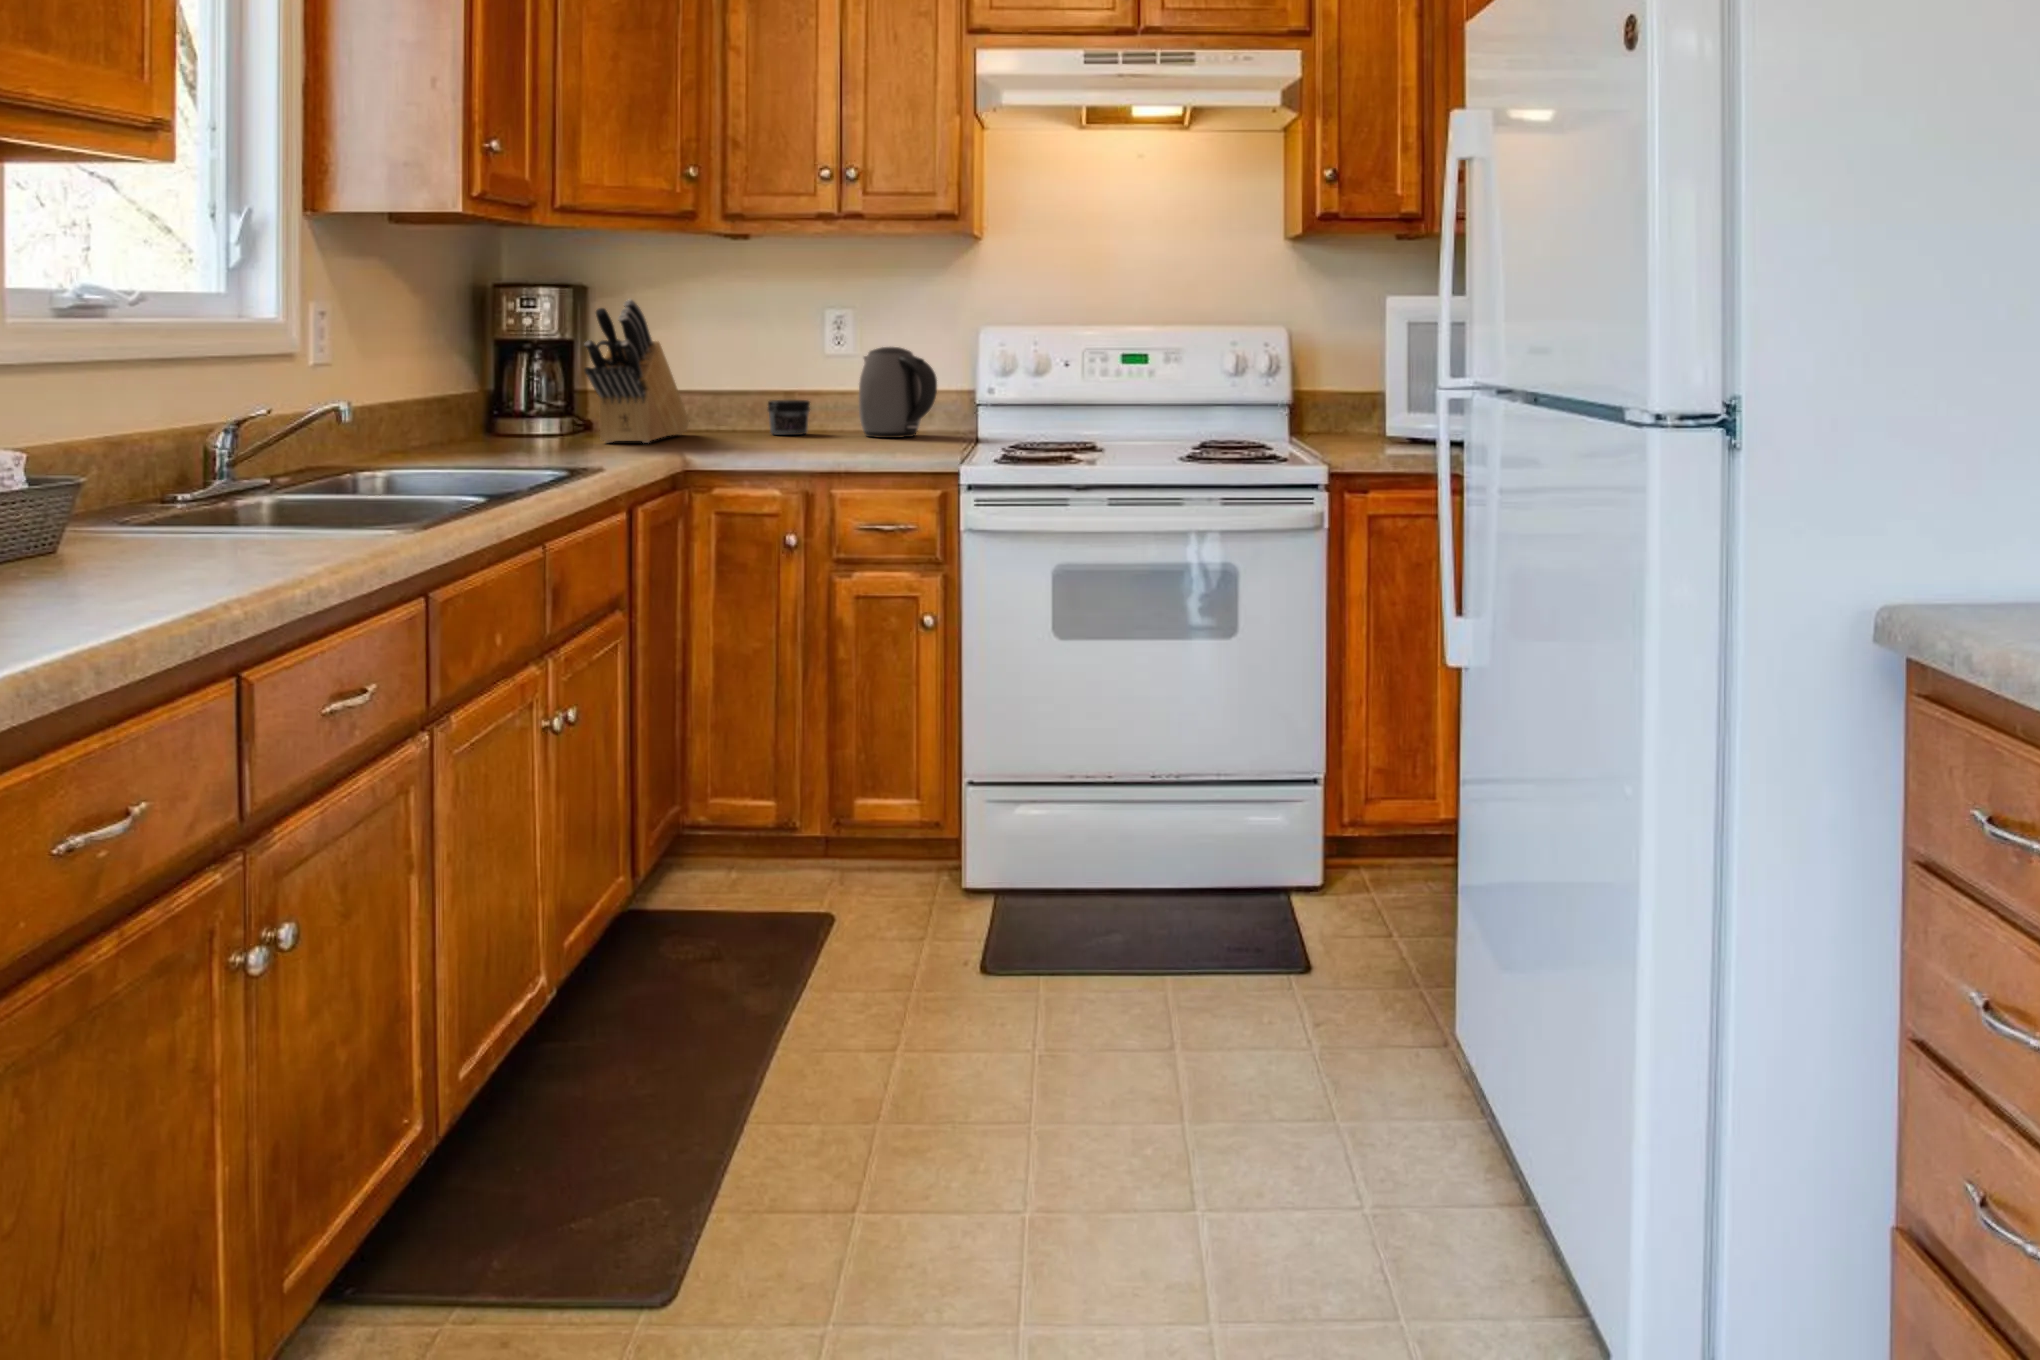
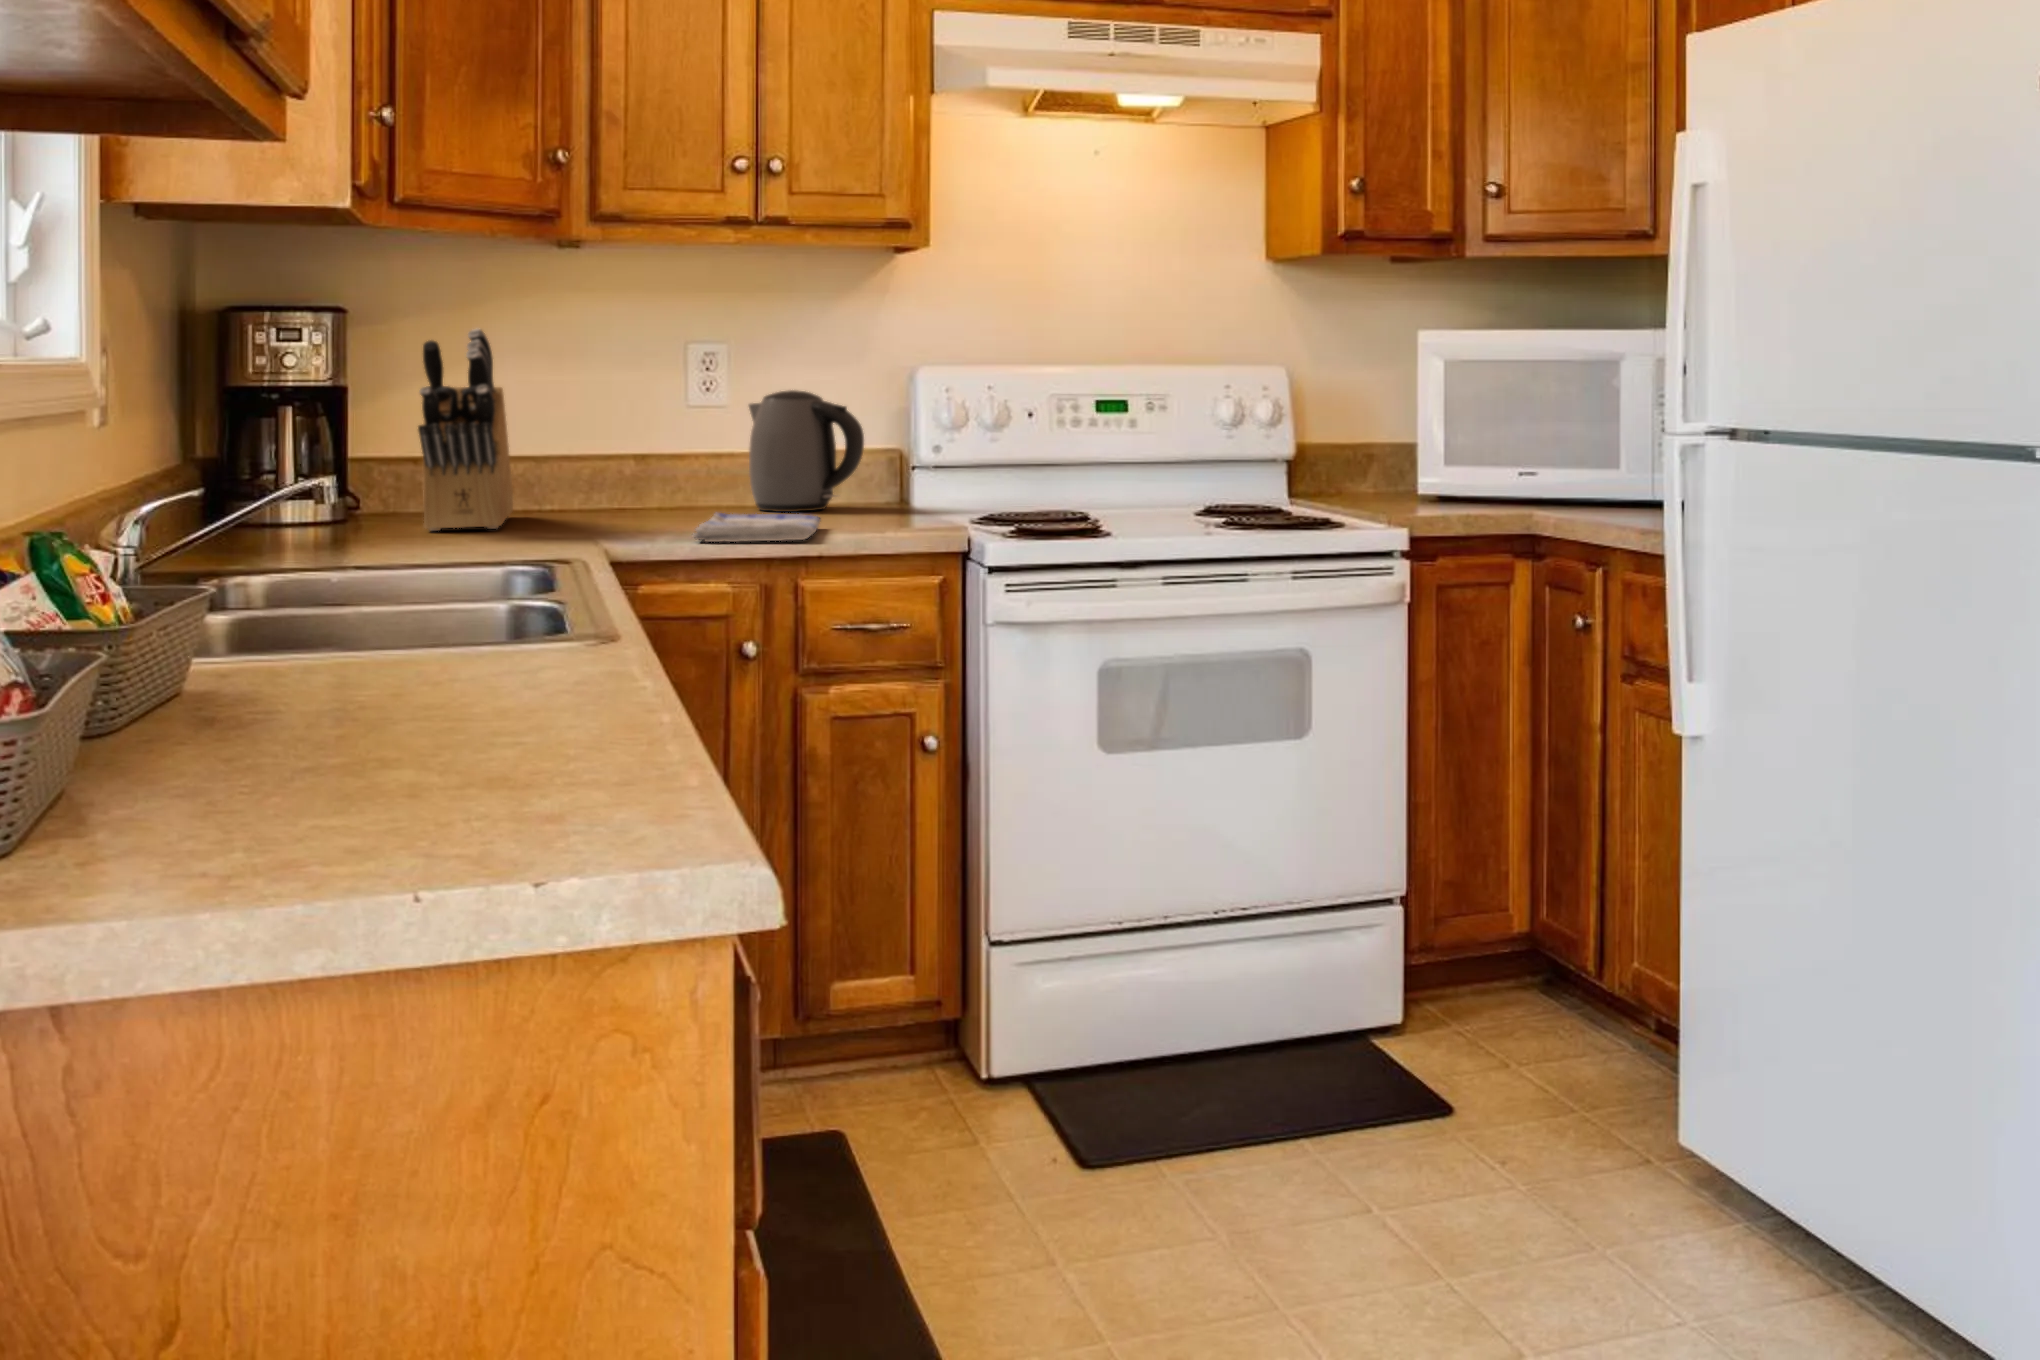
jar: present [768,400,810,435] -> none [621,464,682,513]
dish towel: none [748,436,869,459] -> present [692,513,820,542]

